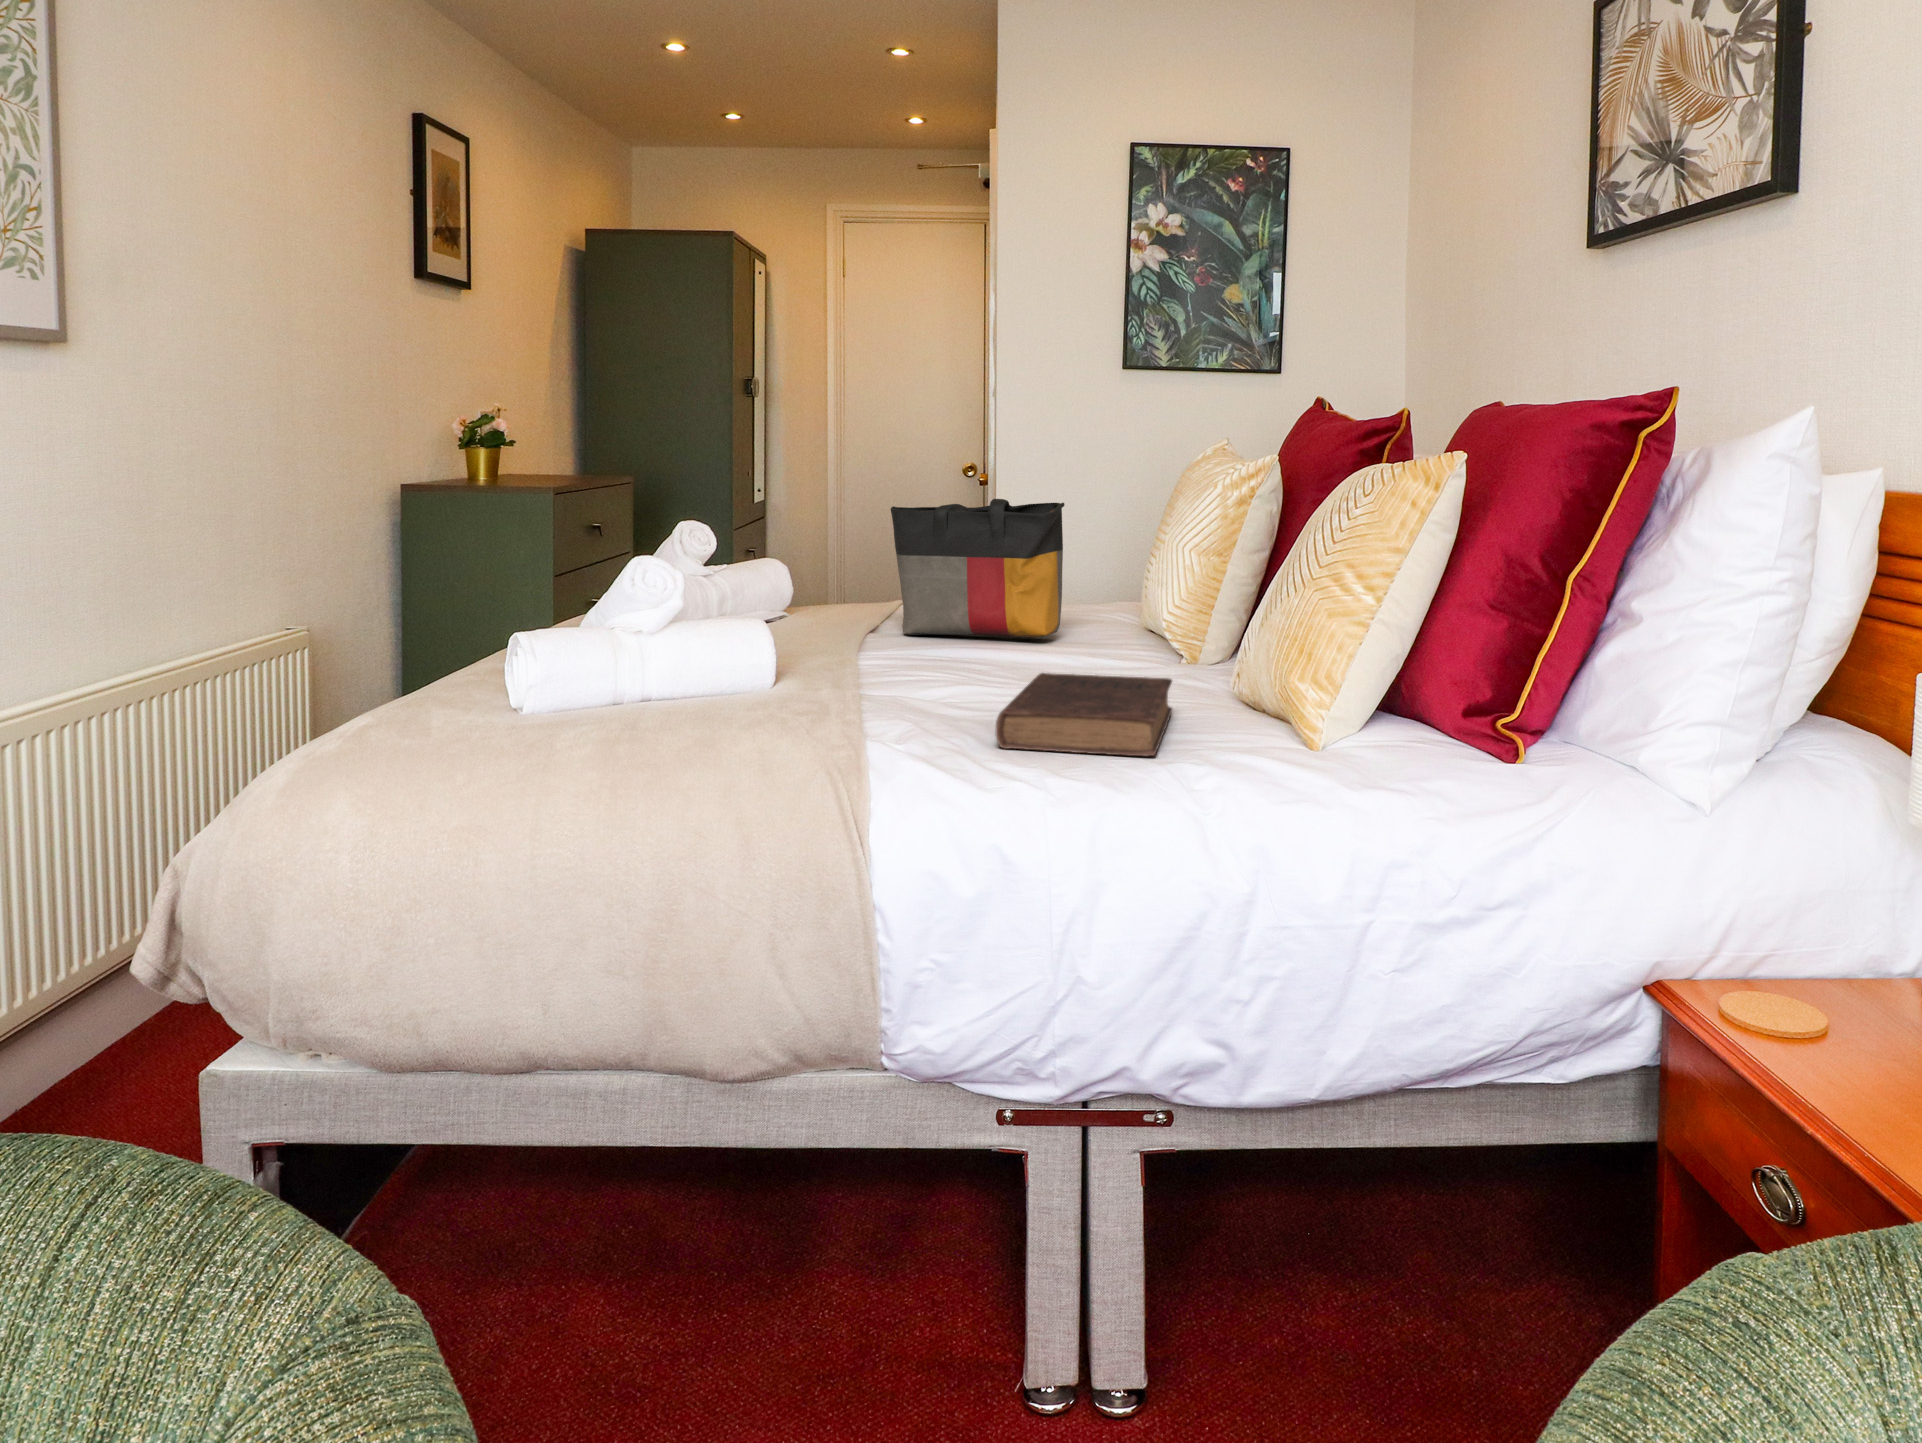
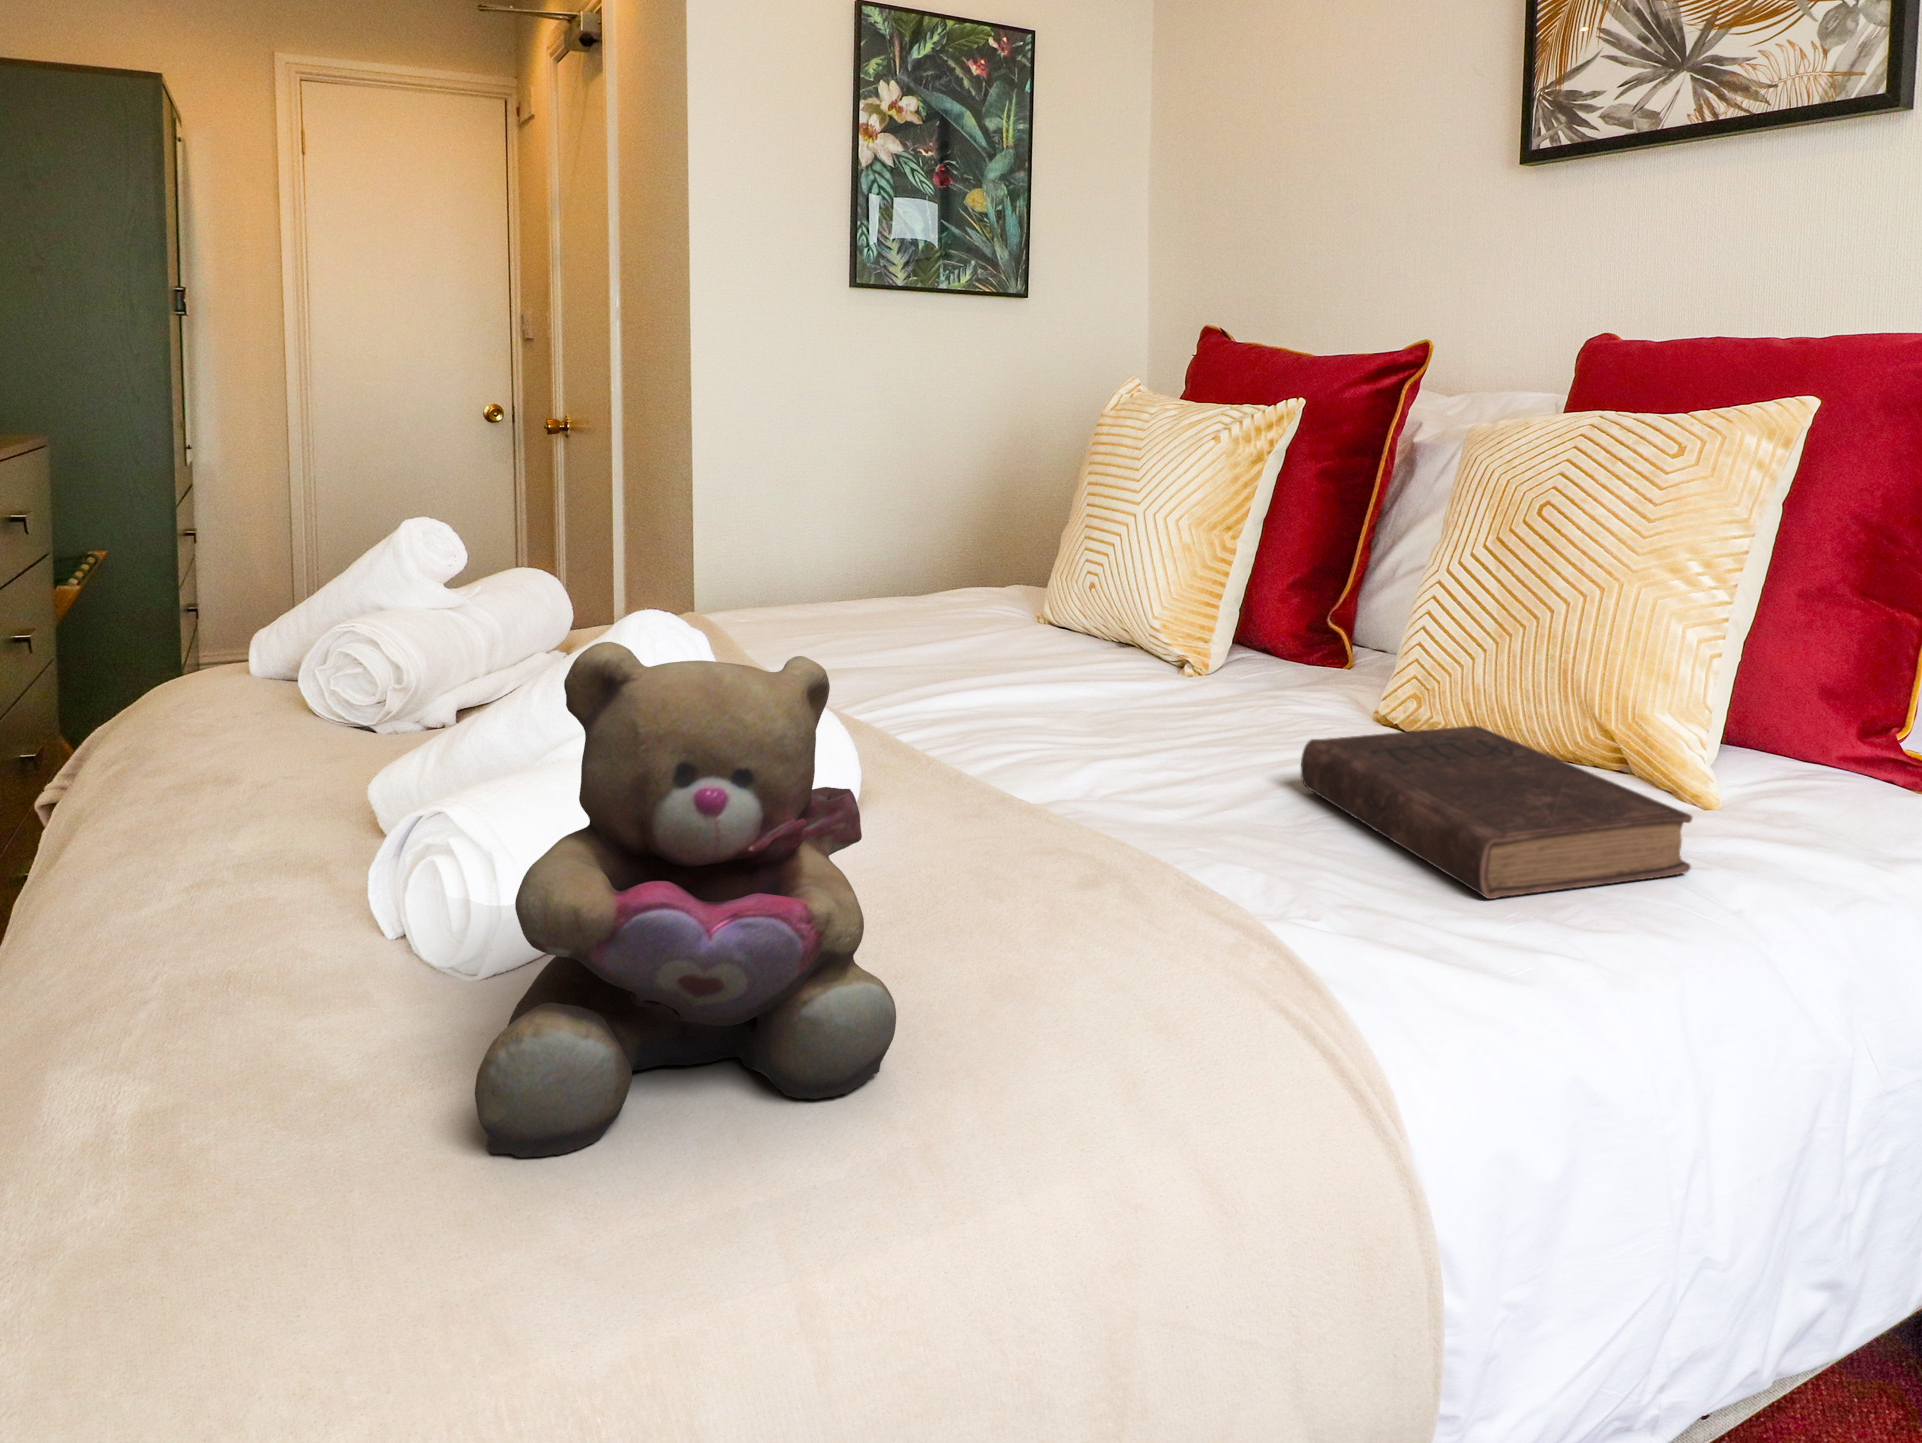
tote bag: present [891,499,1064,638] -> none [778,464,1040,667]
teddy bear: none [425,541,610,746] -> present [475,642,896,1158]

